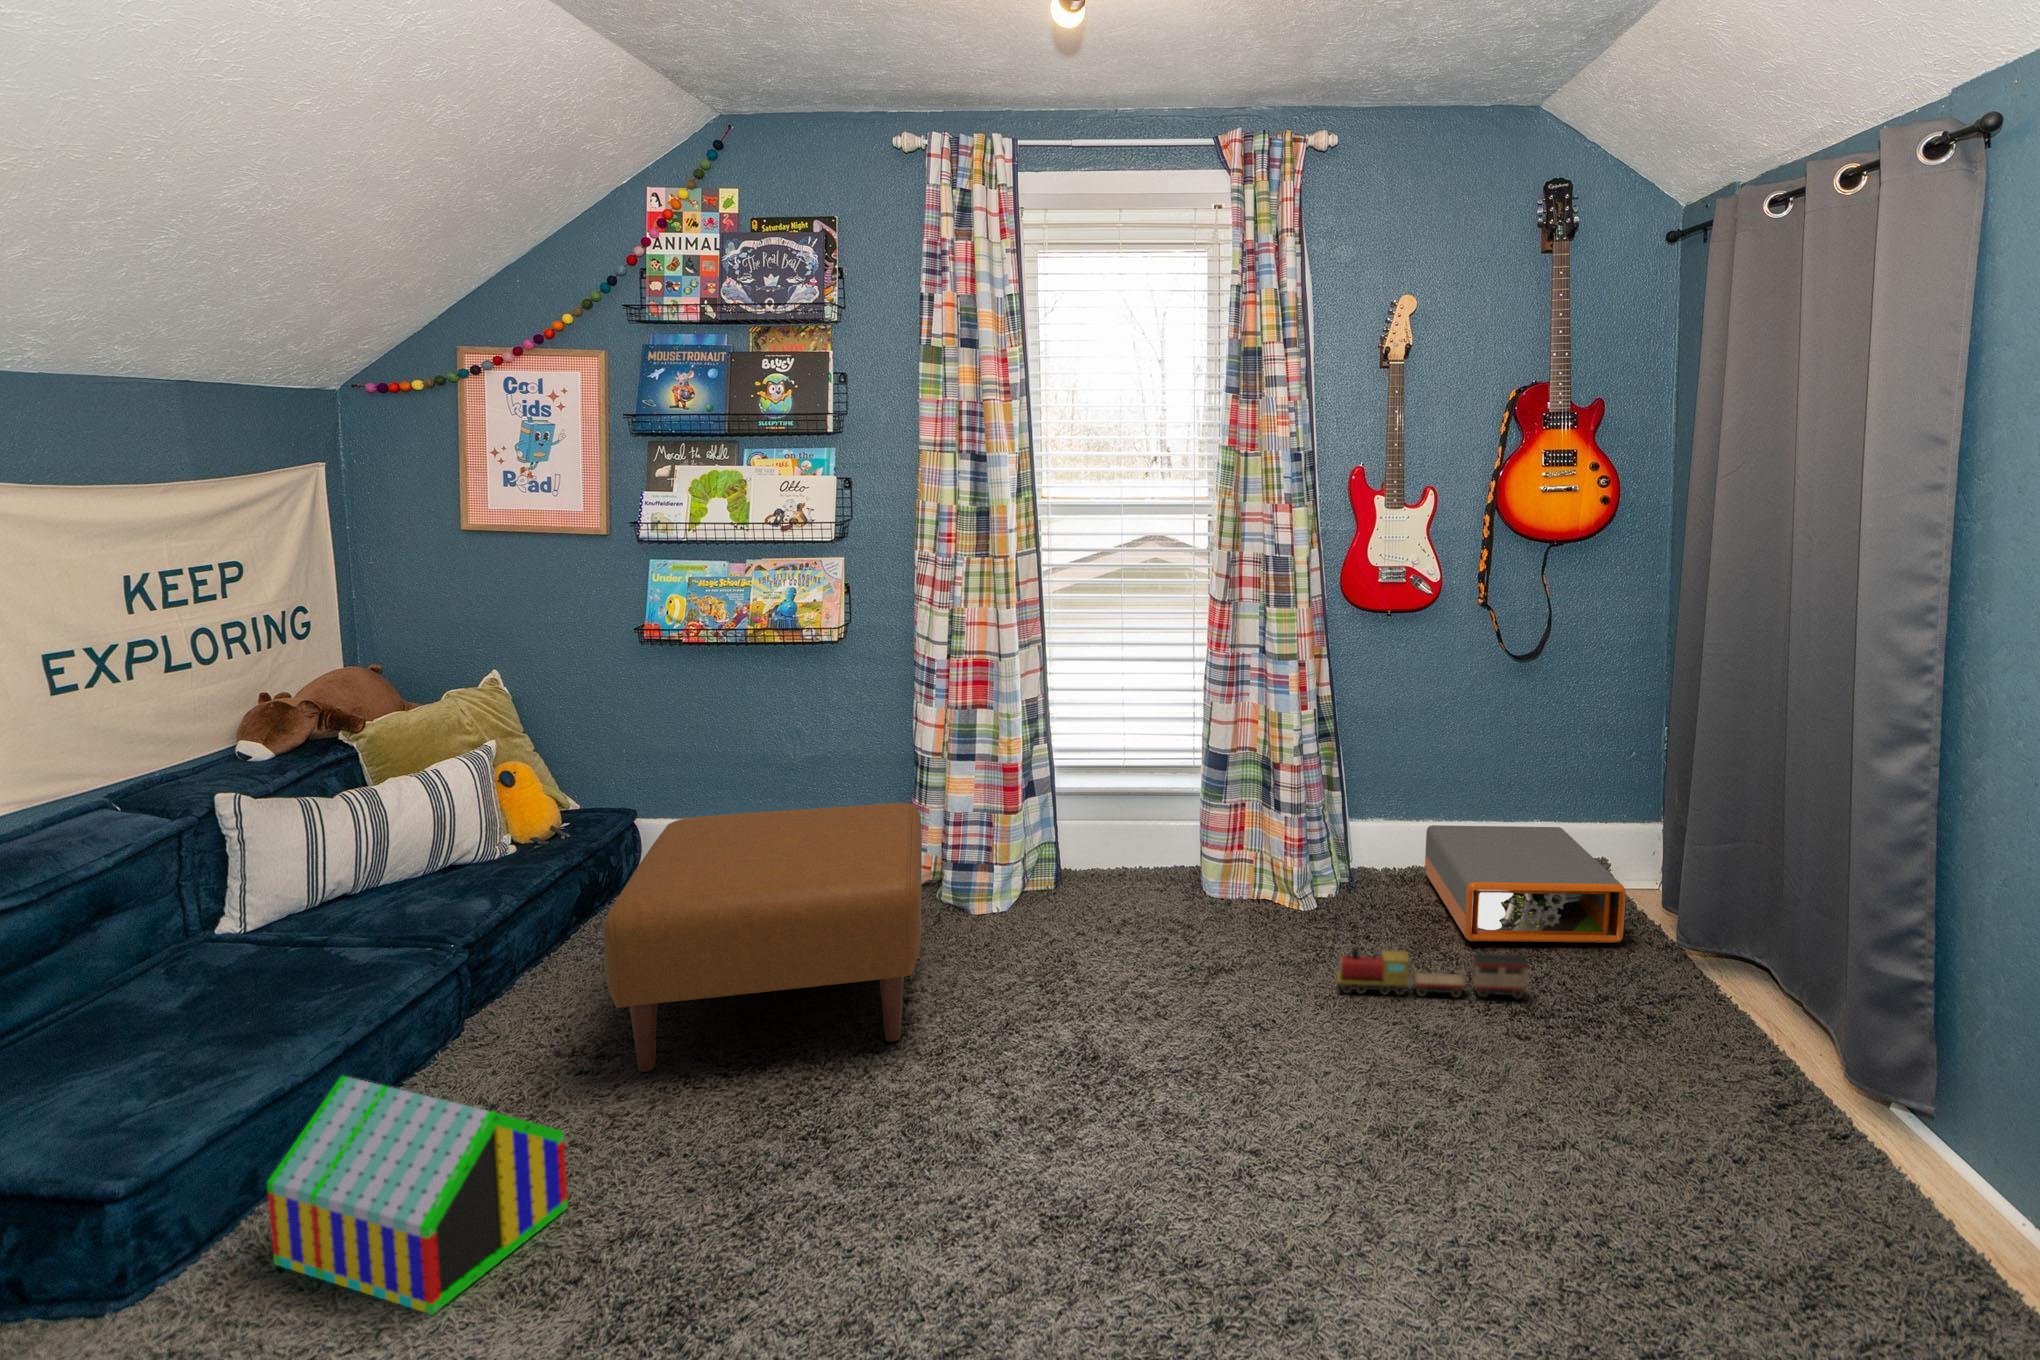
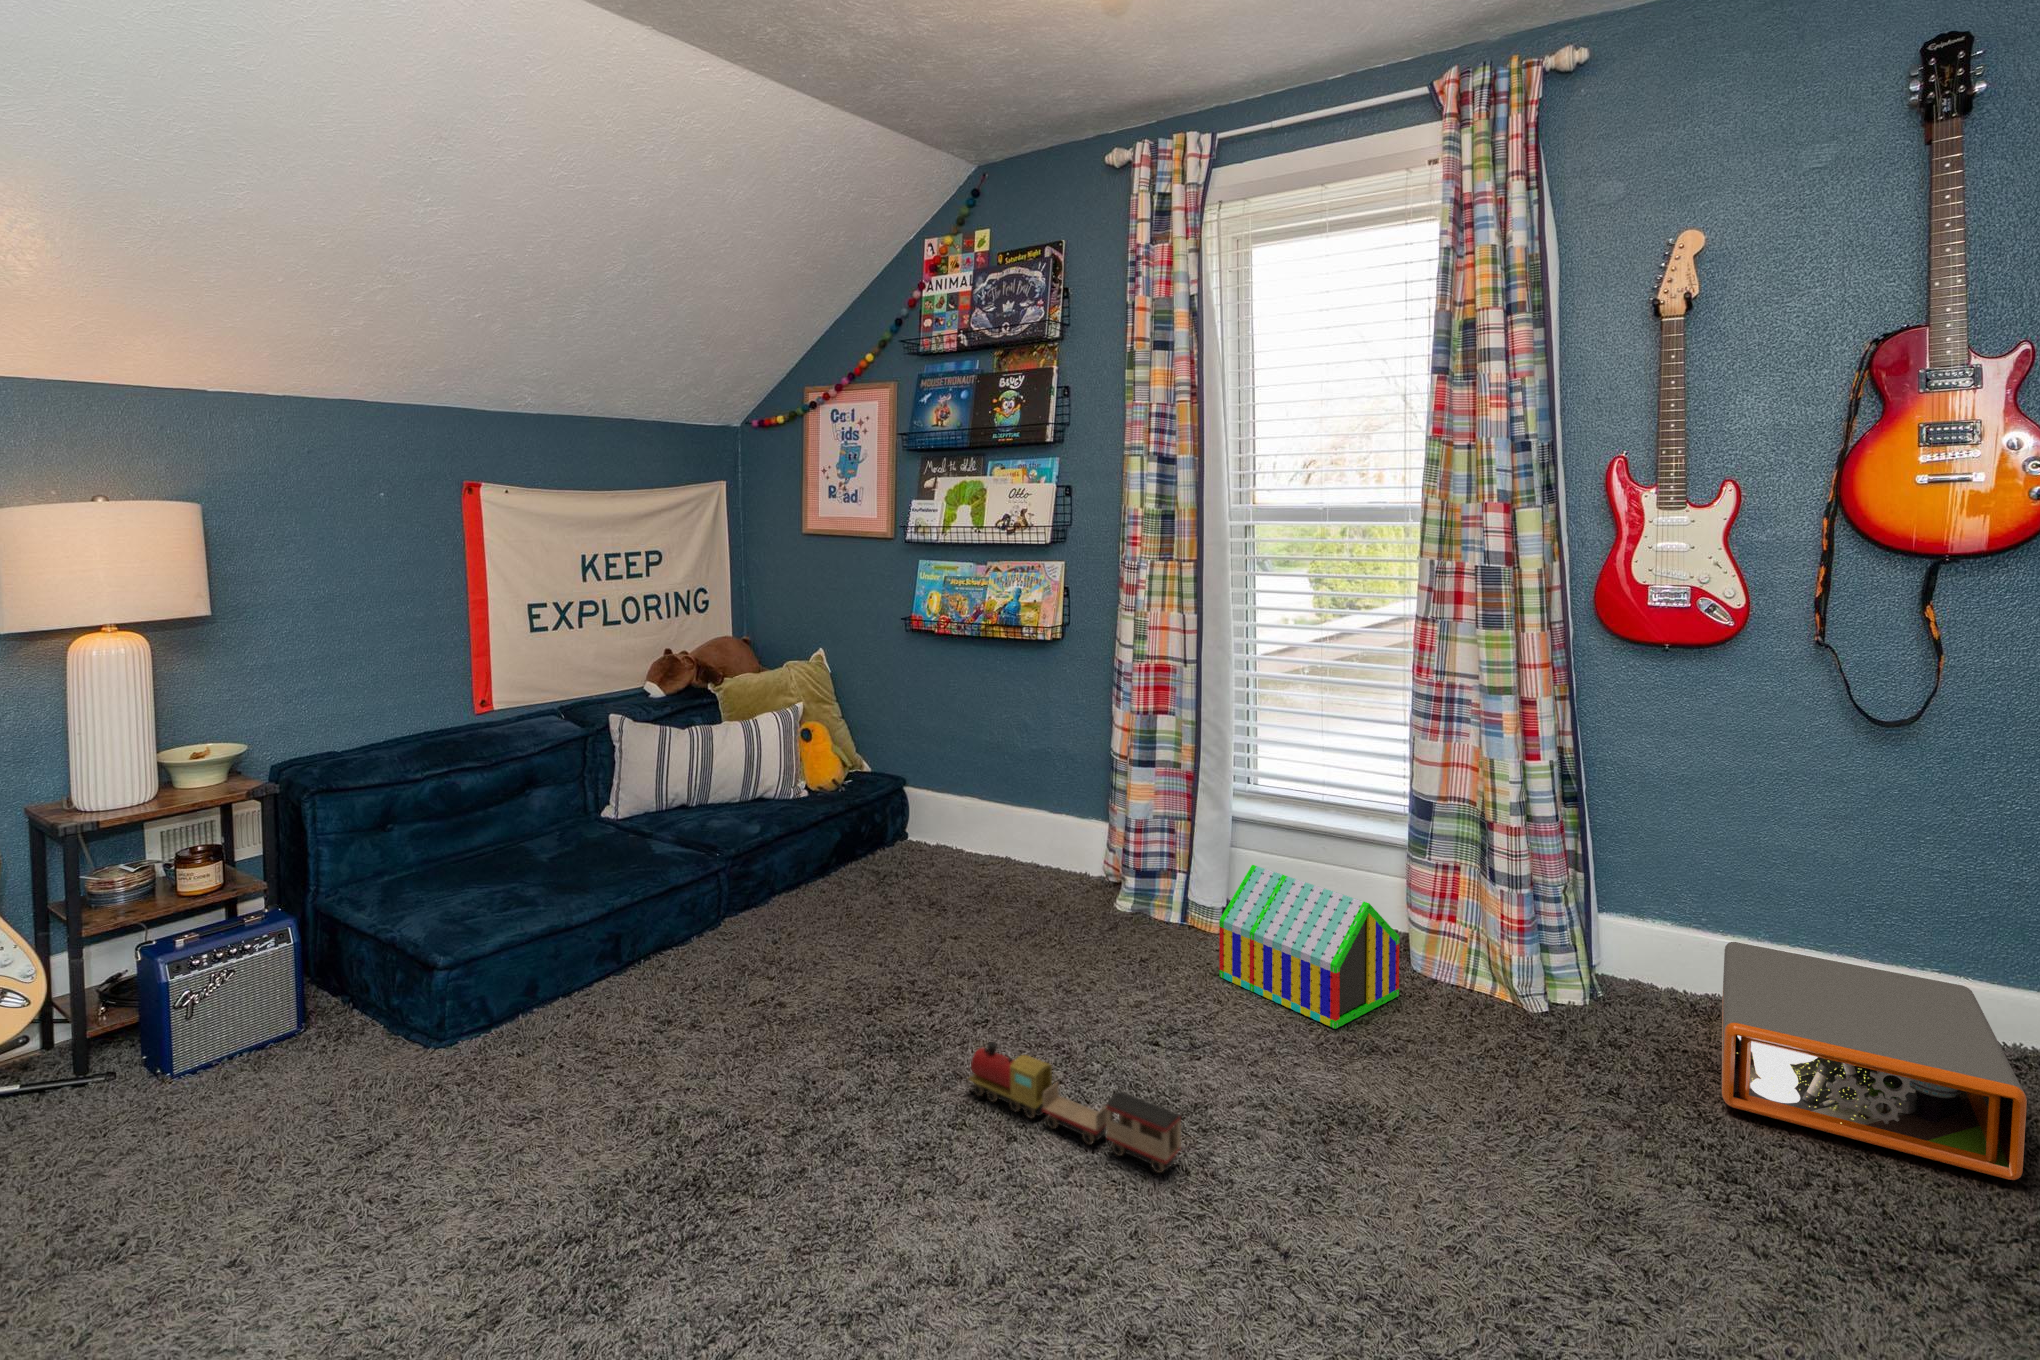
ottoman: present [603,803,922,1072] -> none [757,782,1080,1022]
toy train: present [1337,948,1528,999] -> present [969,1042,1181,1173]
toy house: present [267,1076,568,1314] -> present [1219,865,1399,1029]

